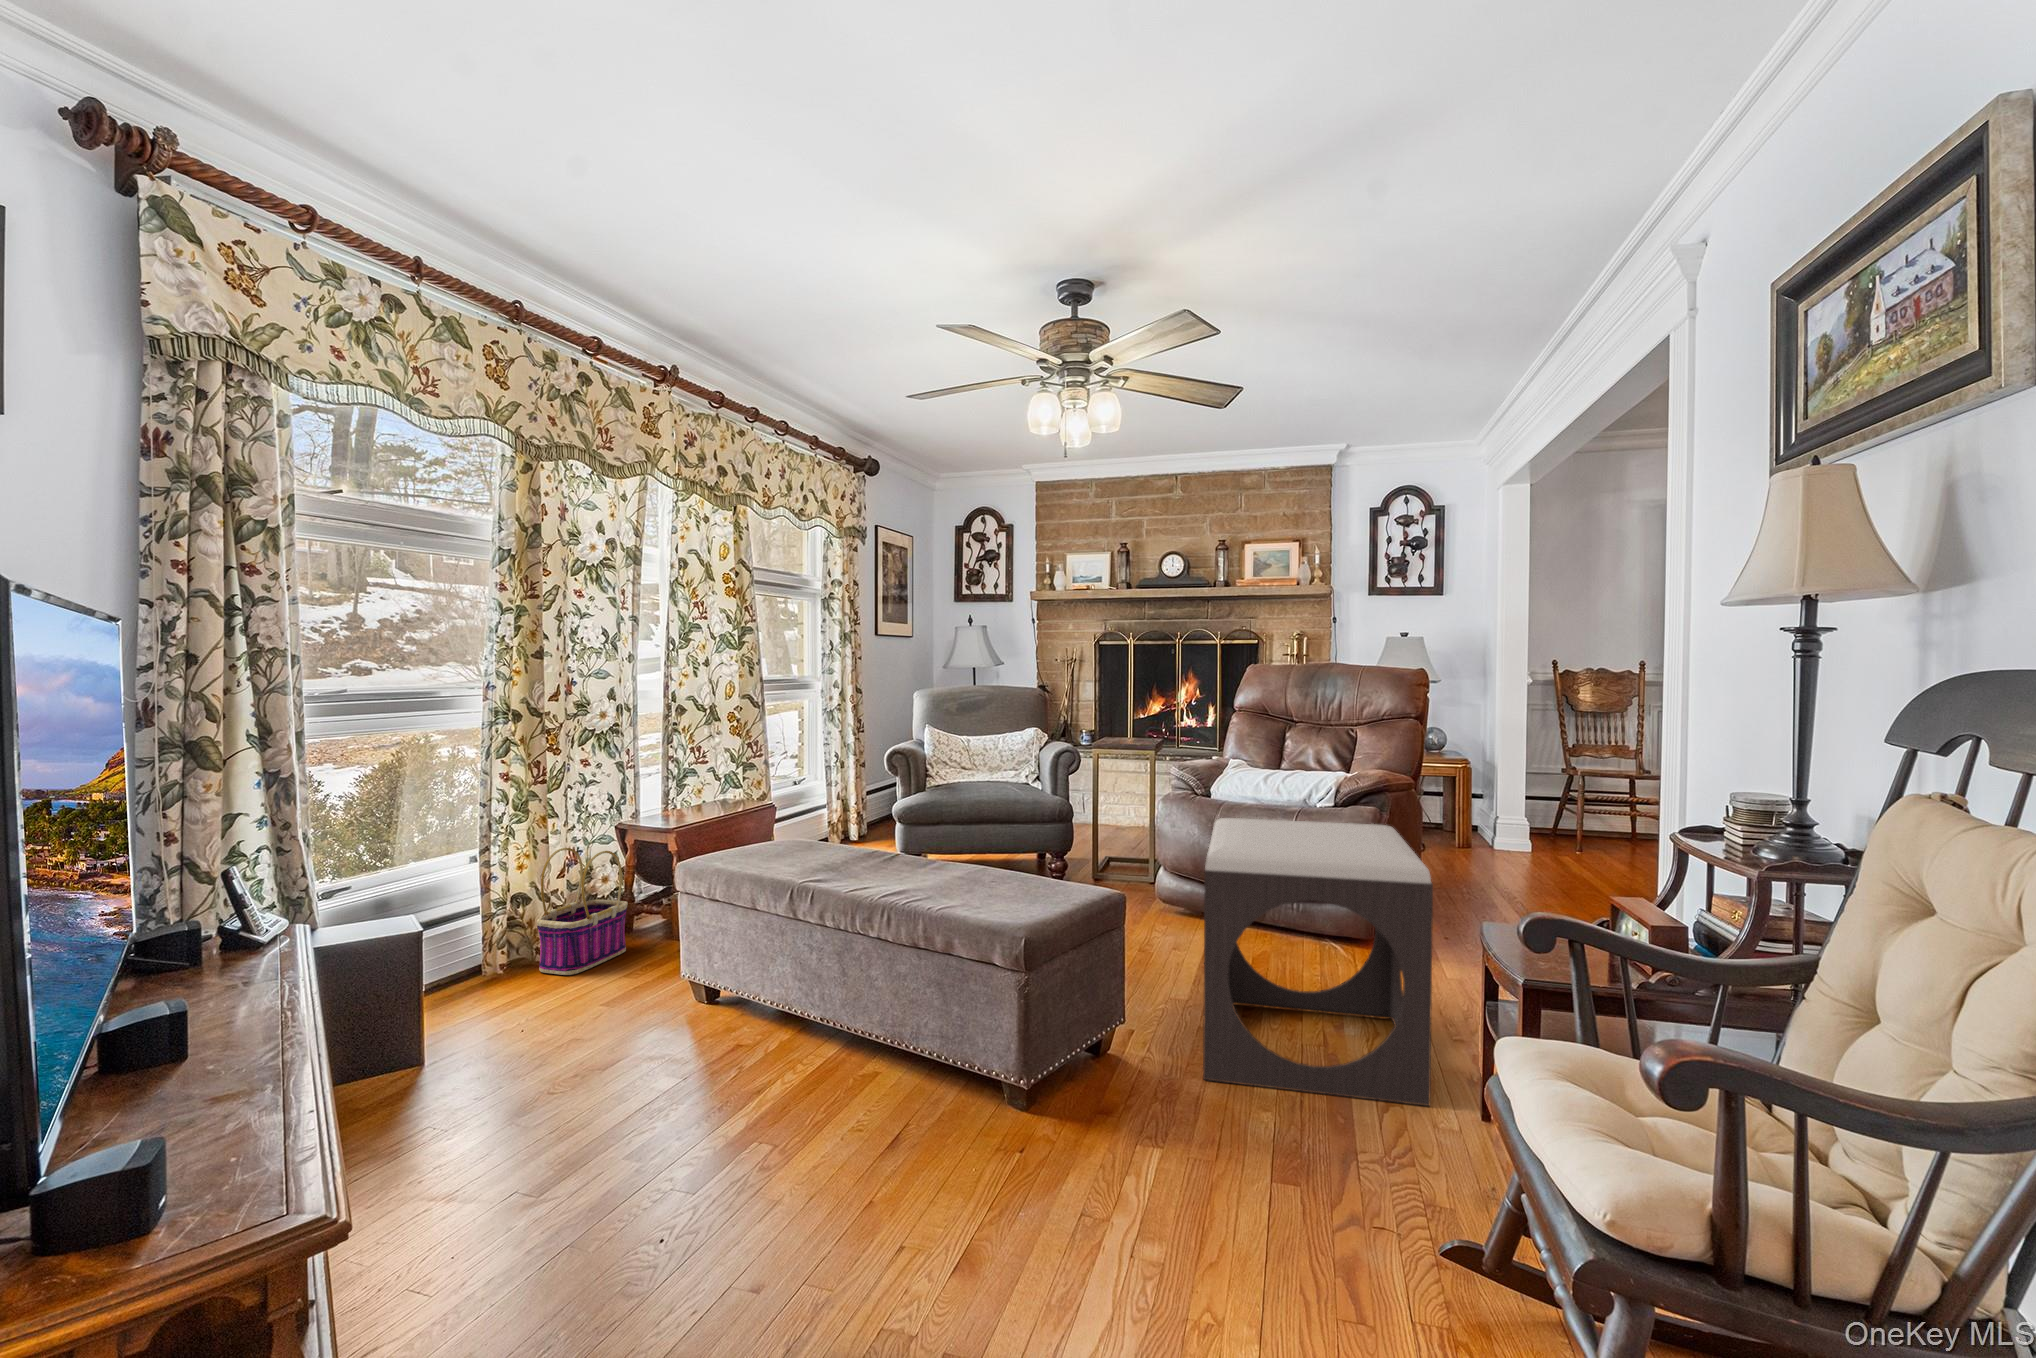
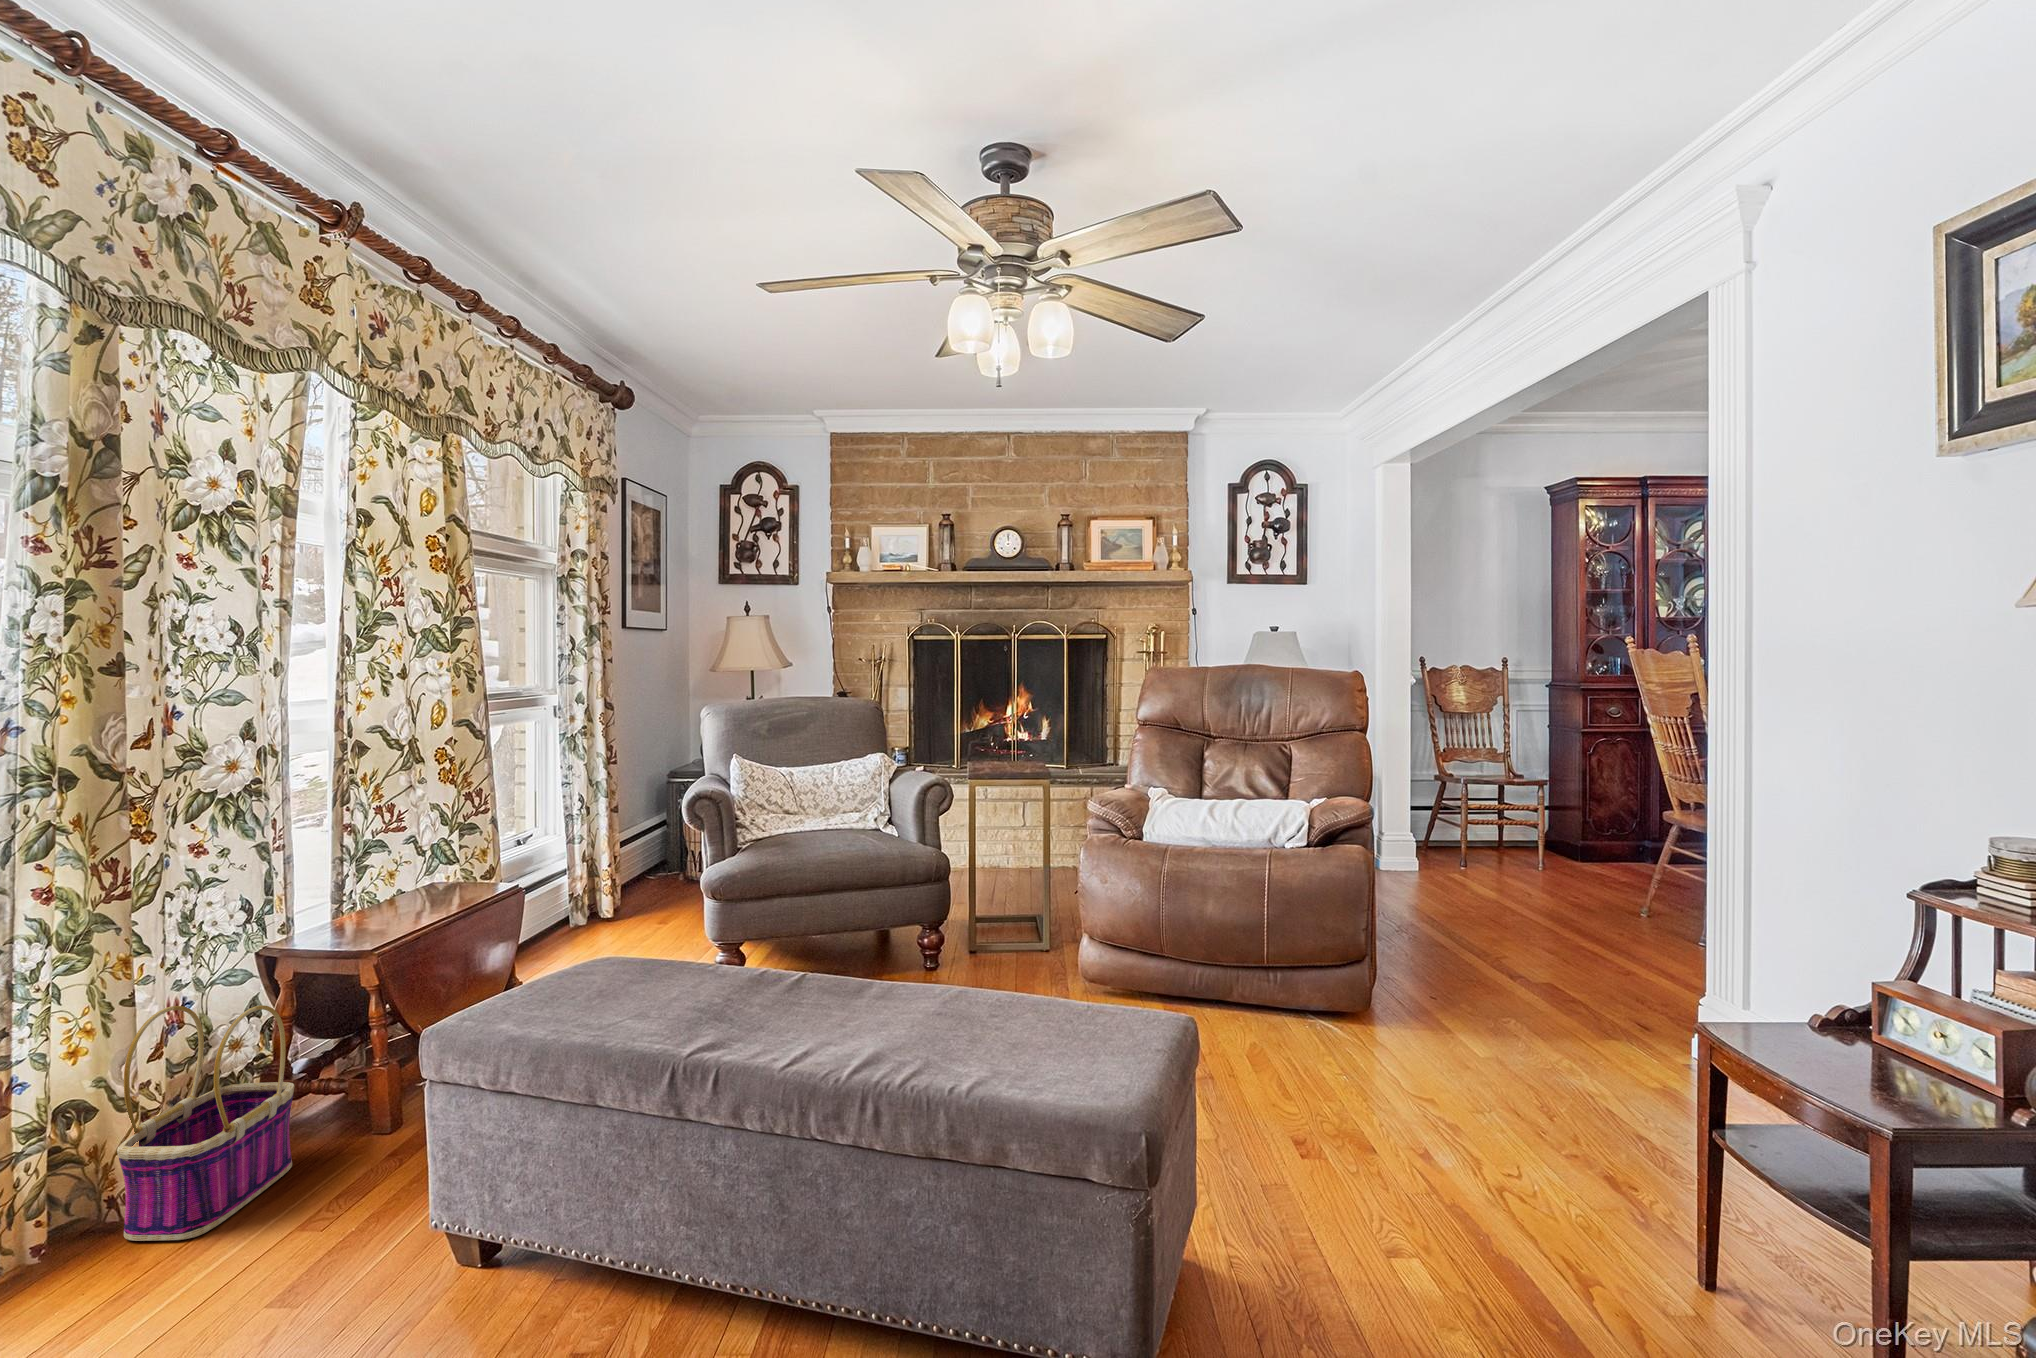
footstool: present [1203,818,1433,1106] -> none [1239,884,1619,1278]

